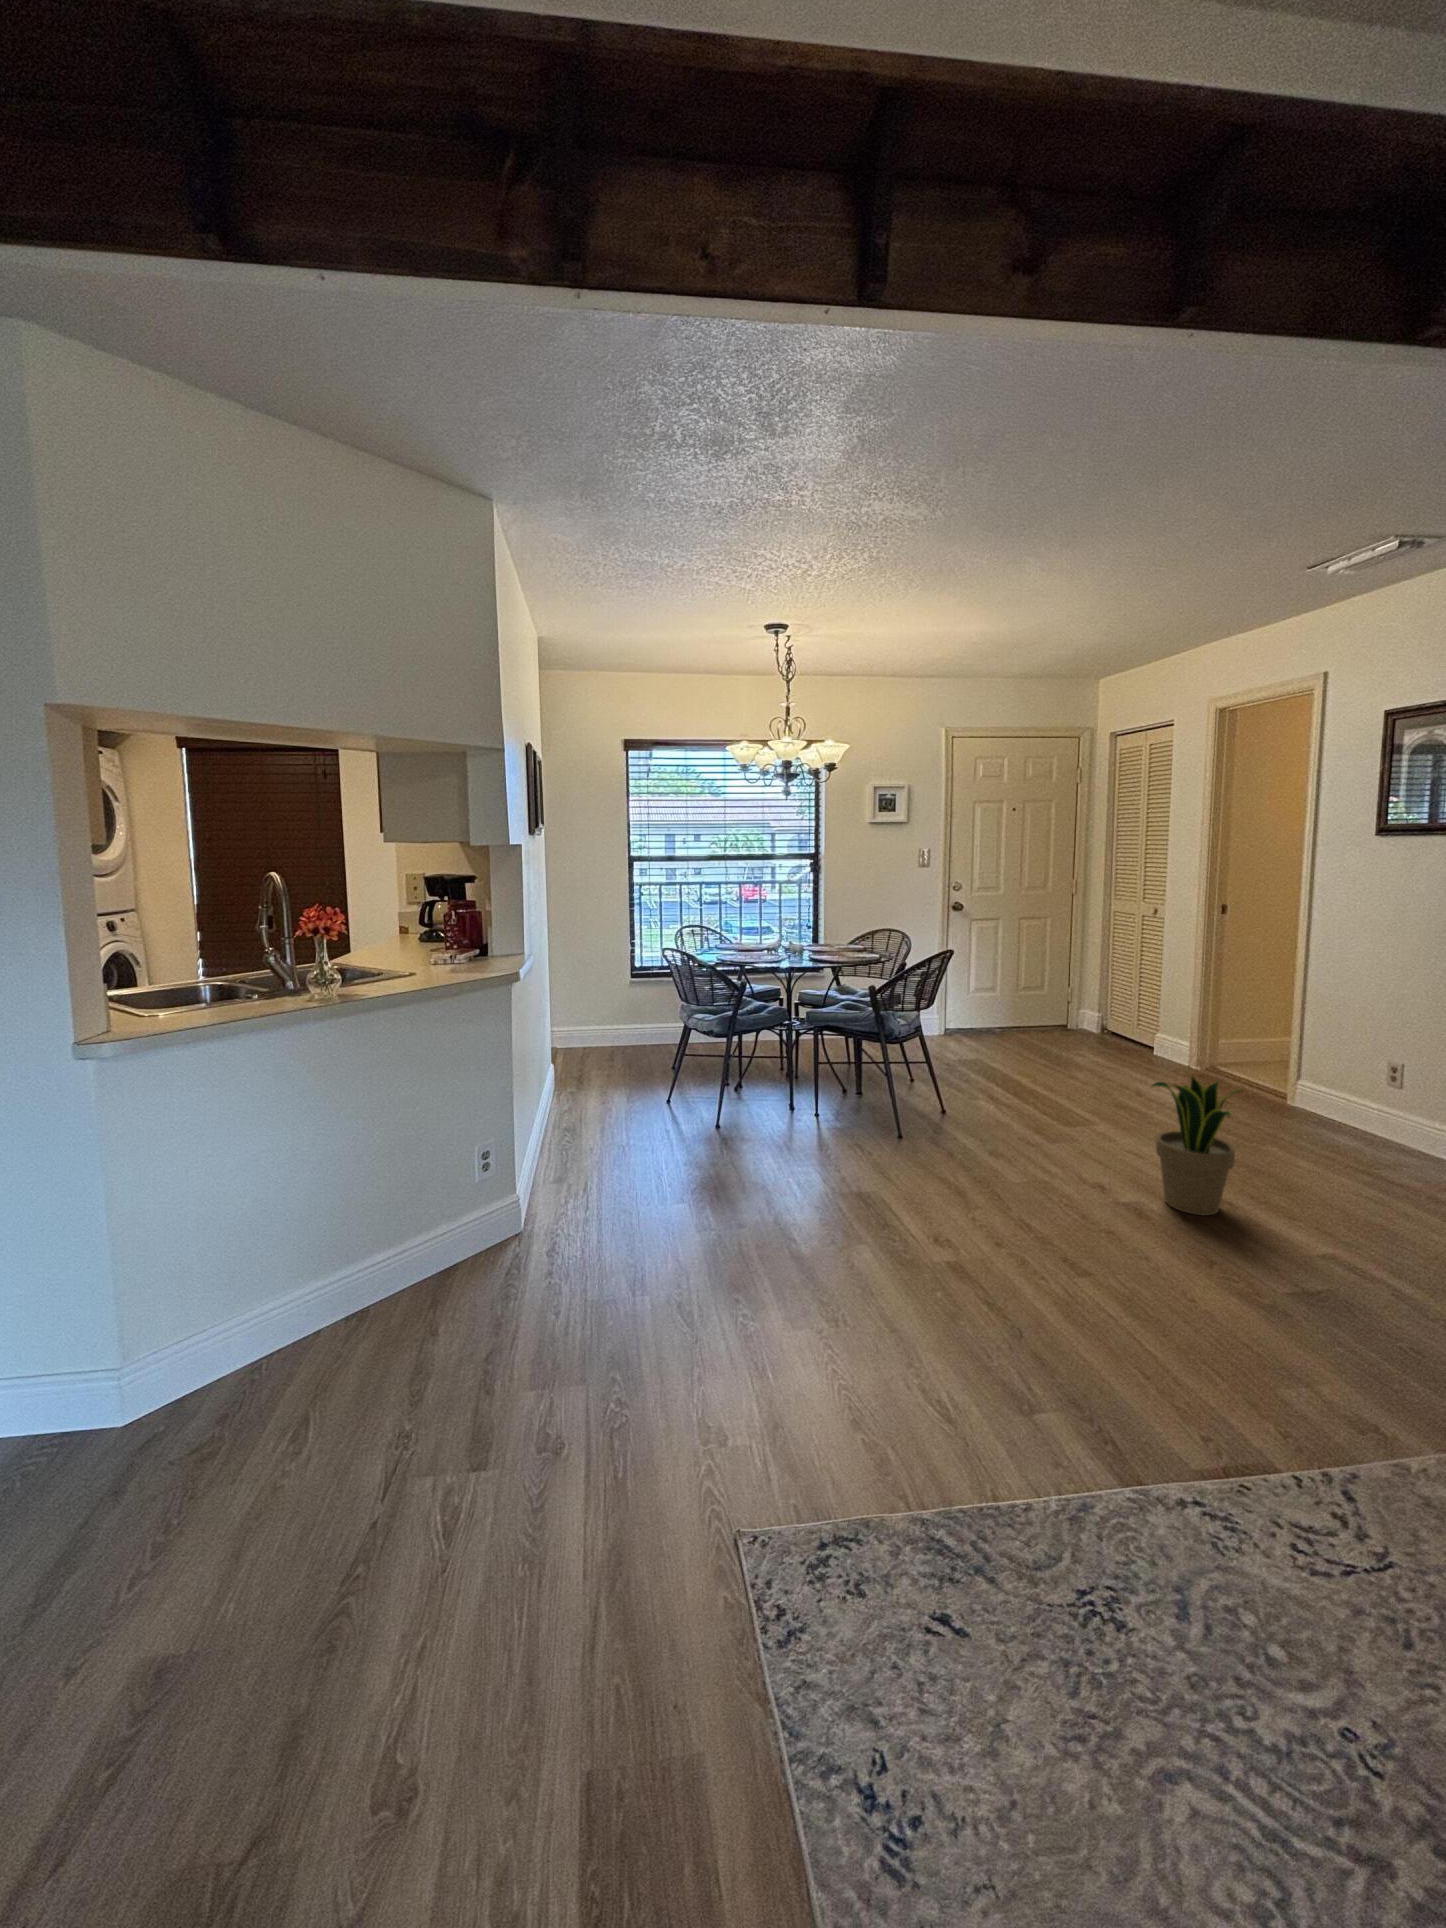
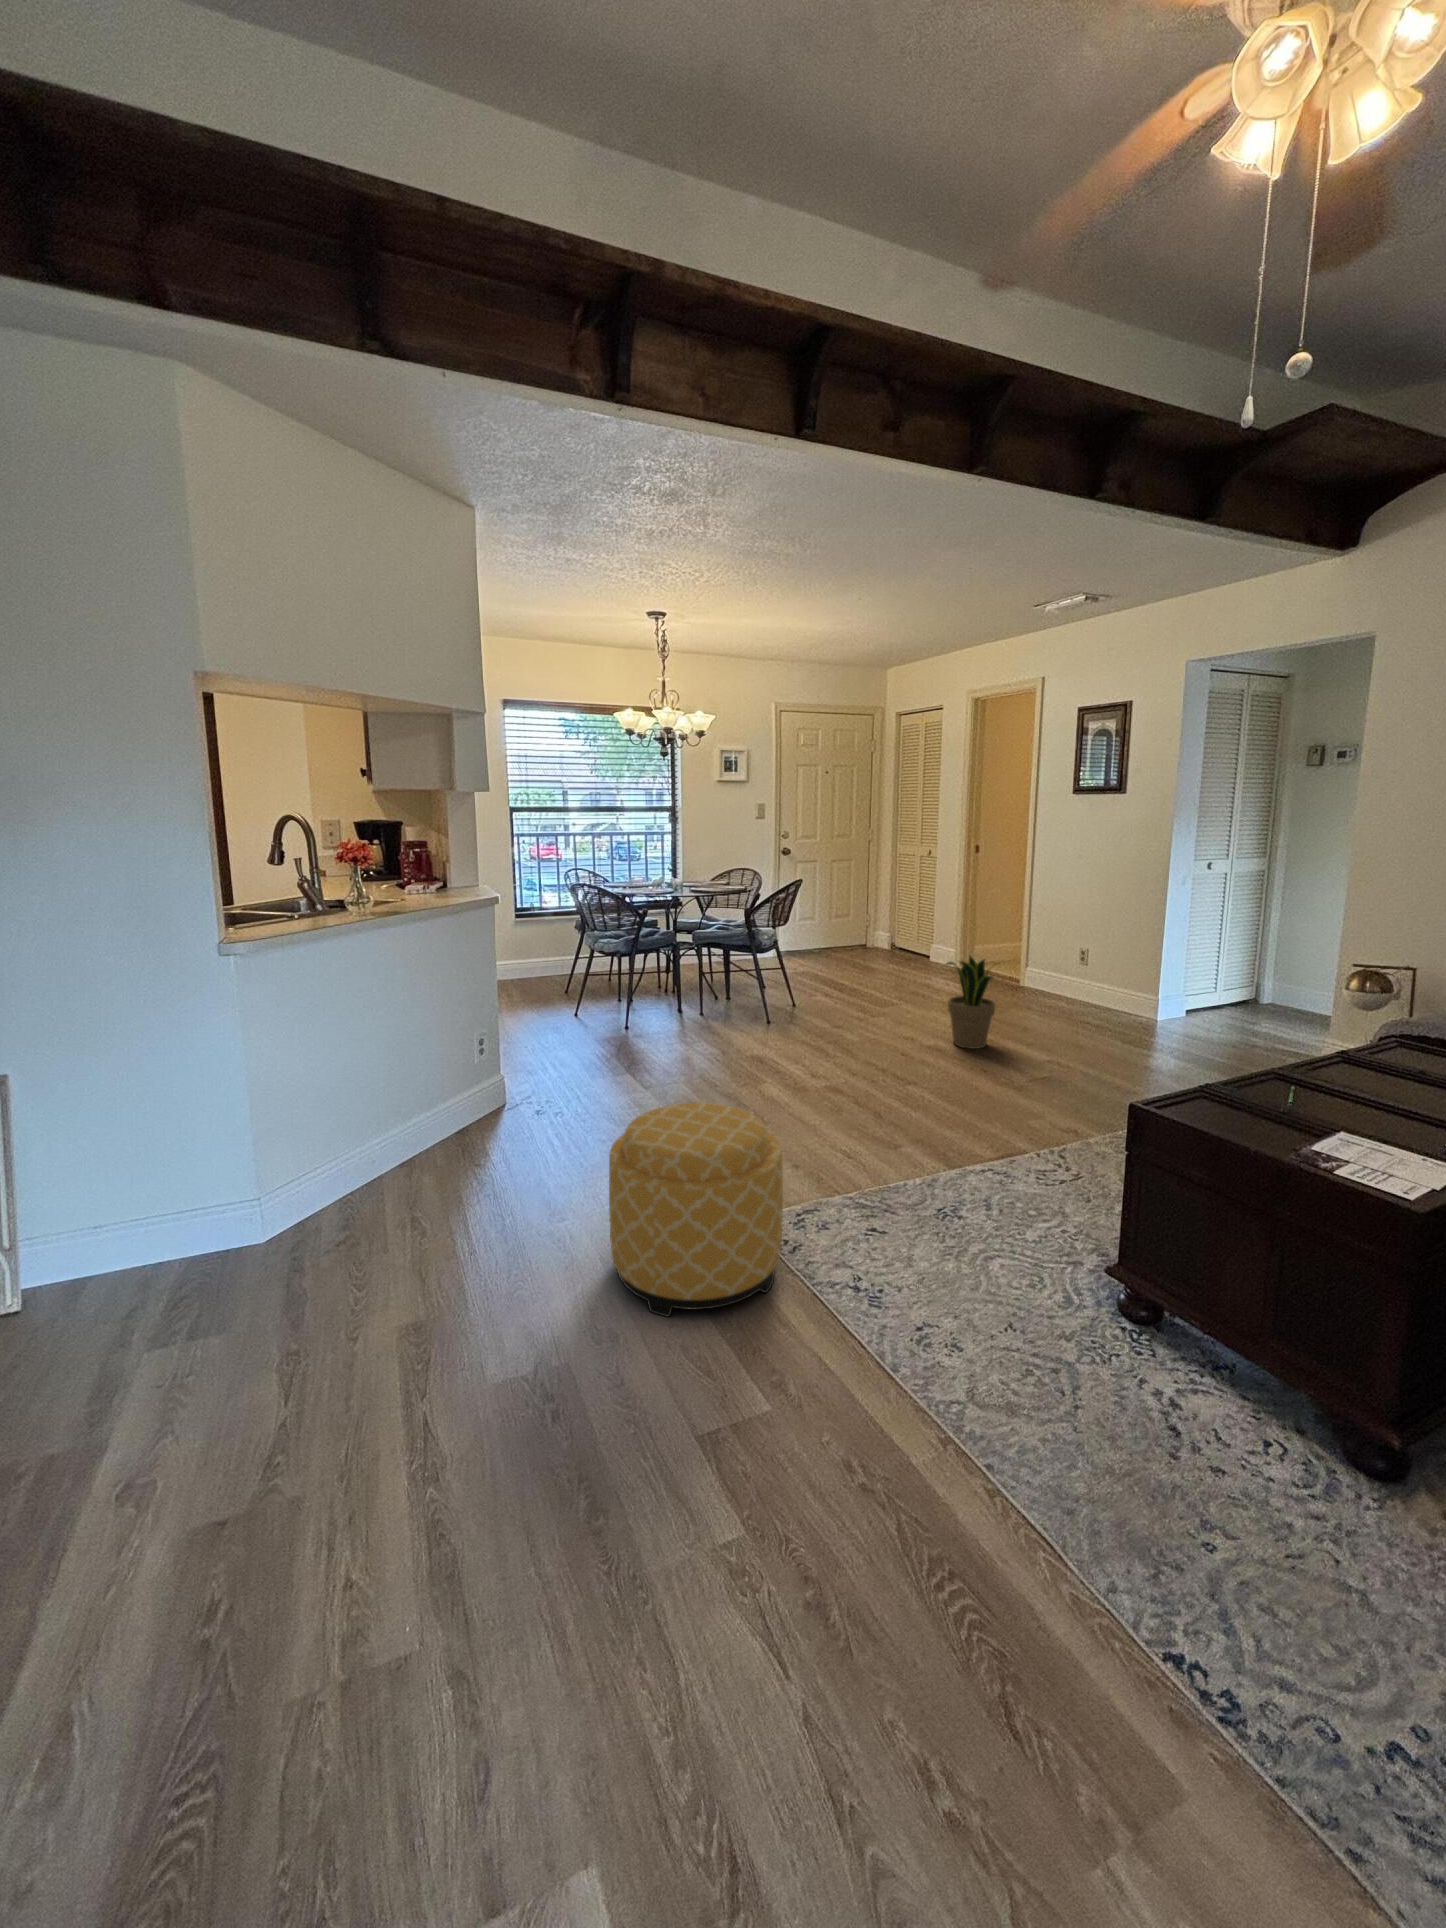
ottoman: none [463,1341,754,1779] -> present [609,1102,783,1317]

